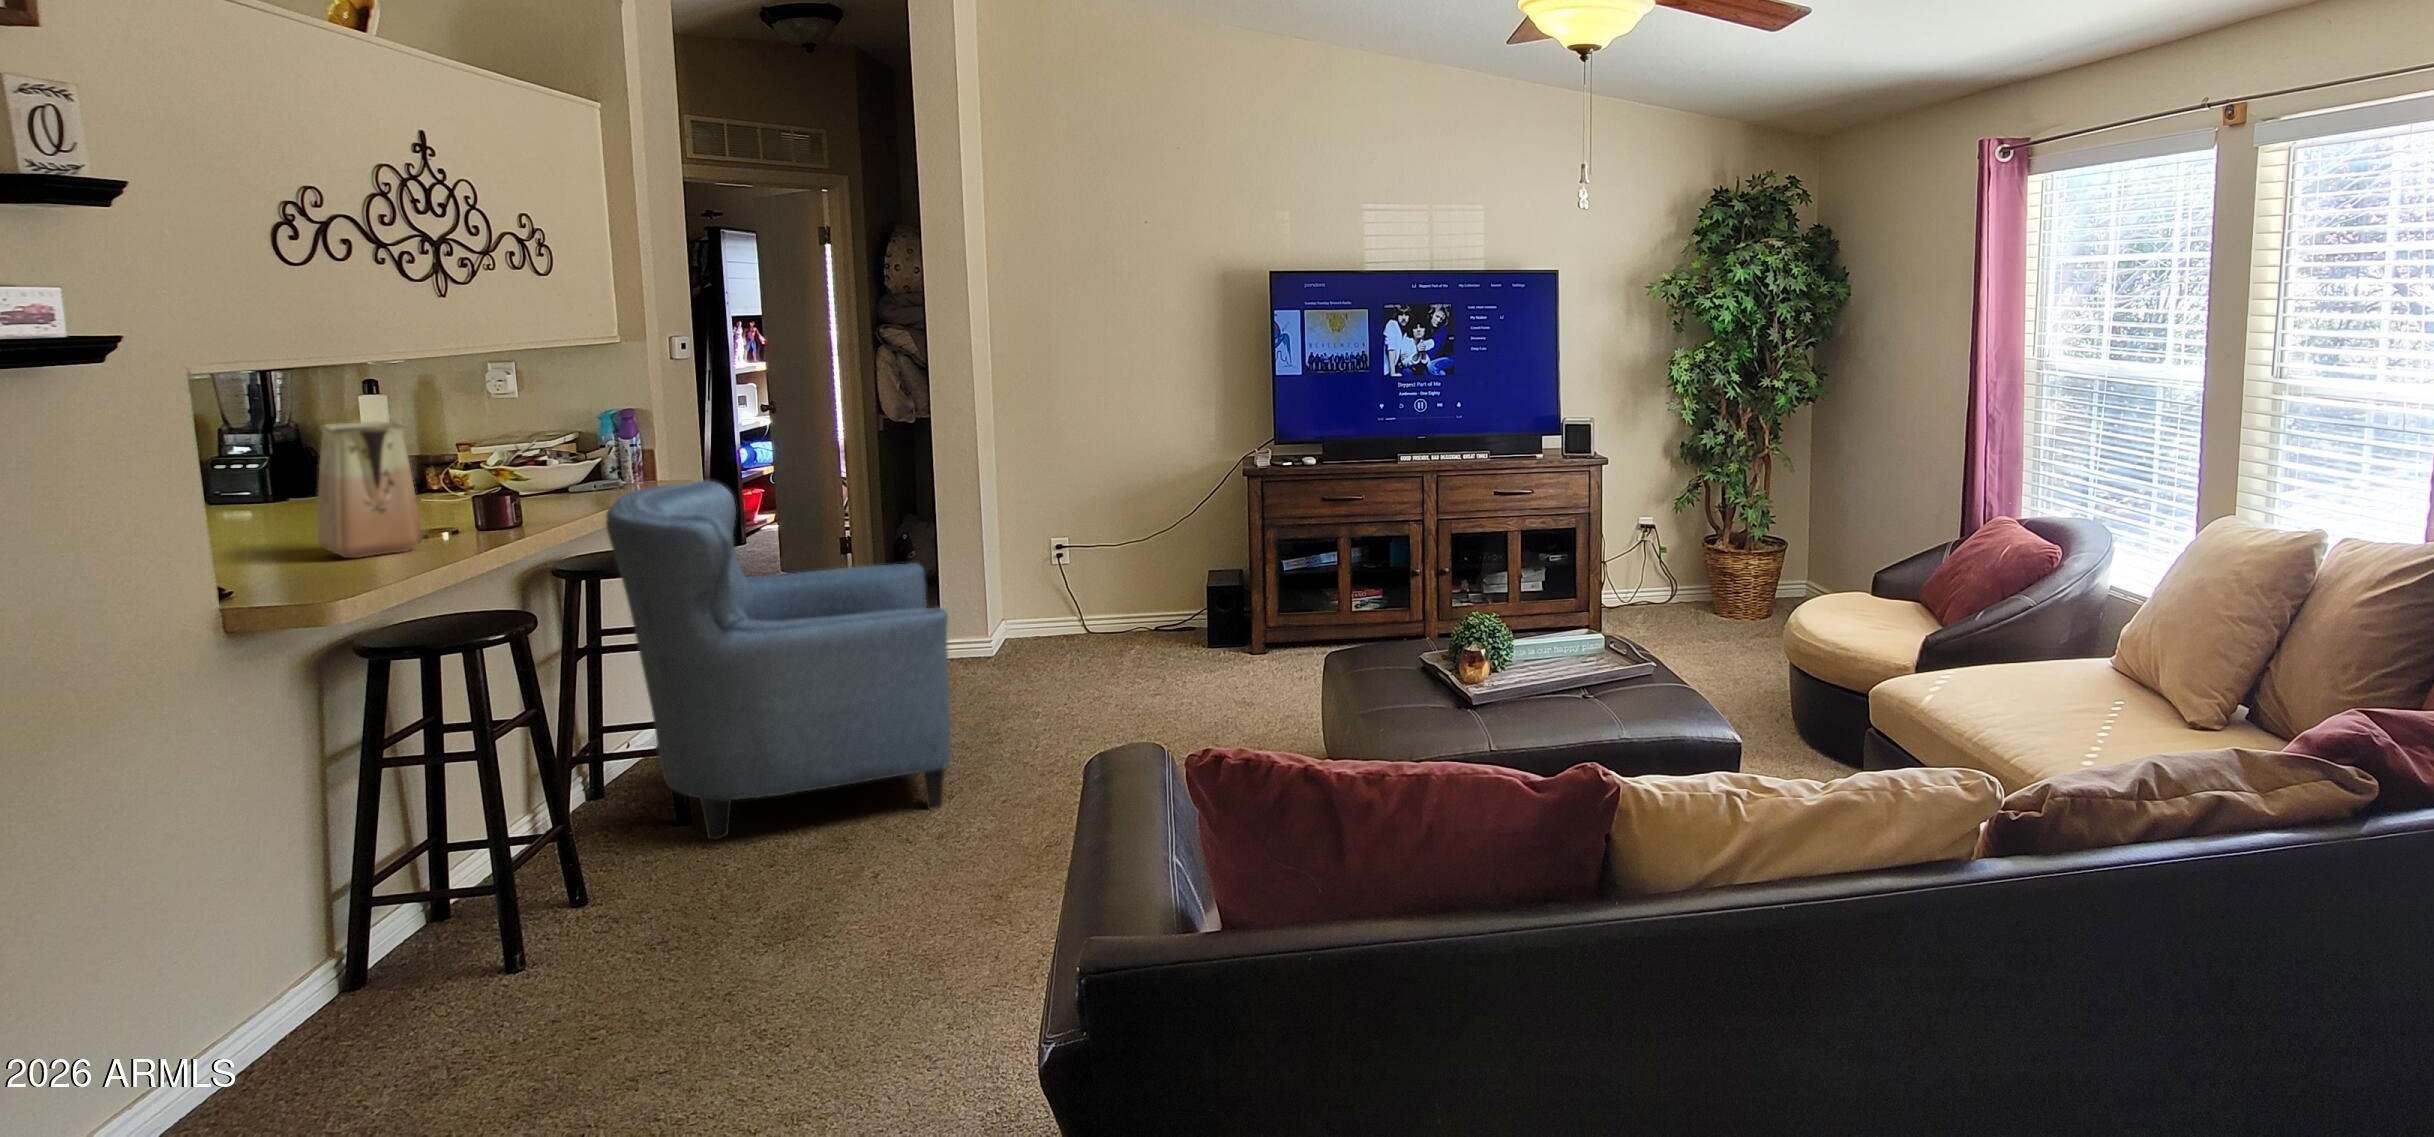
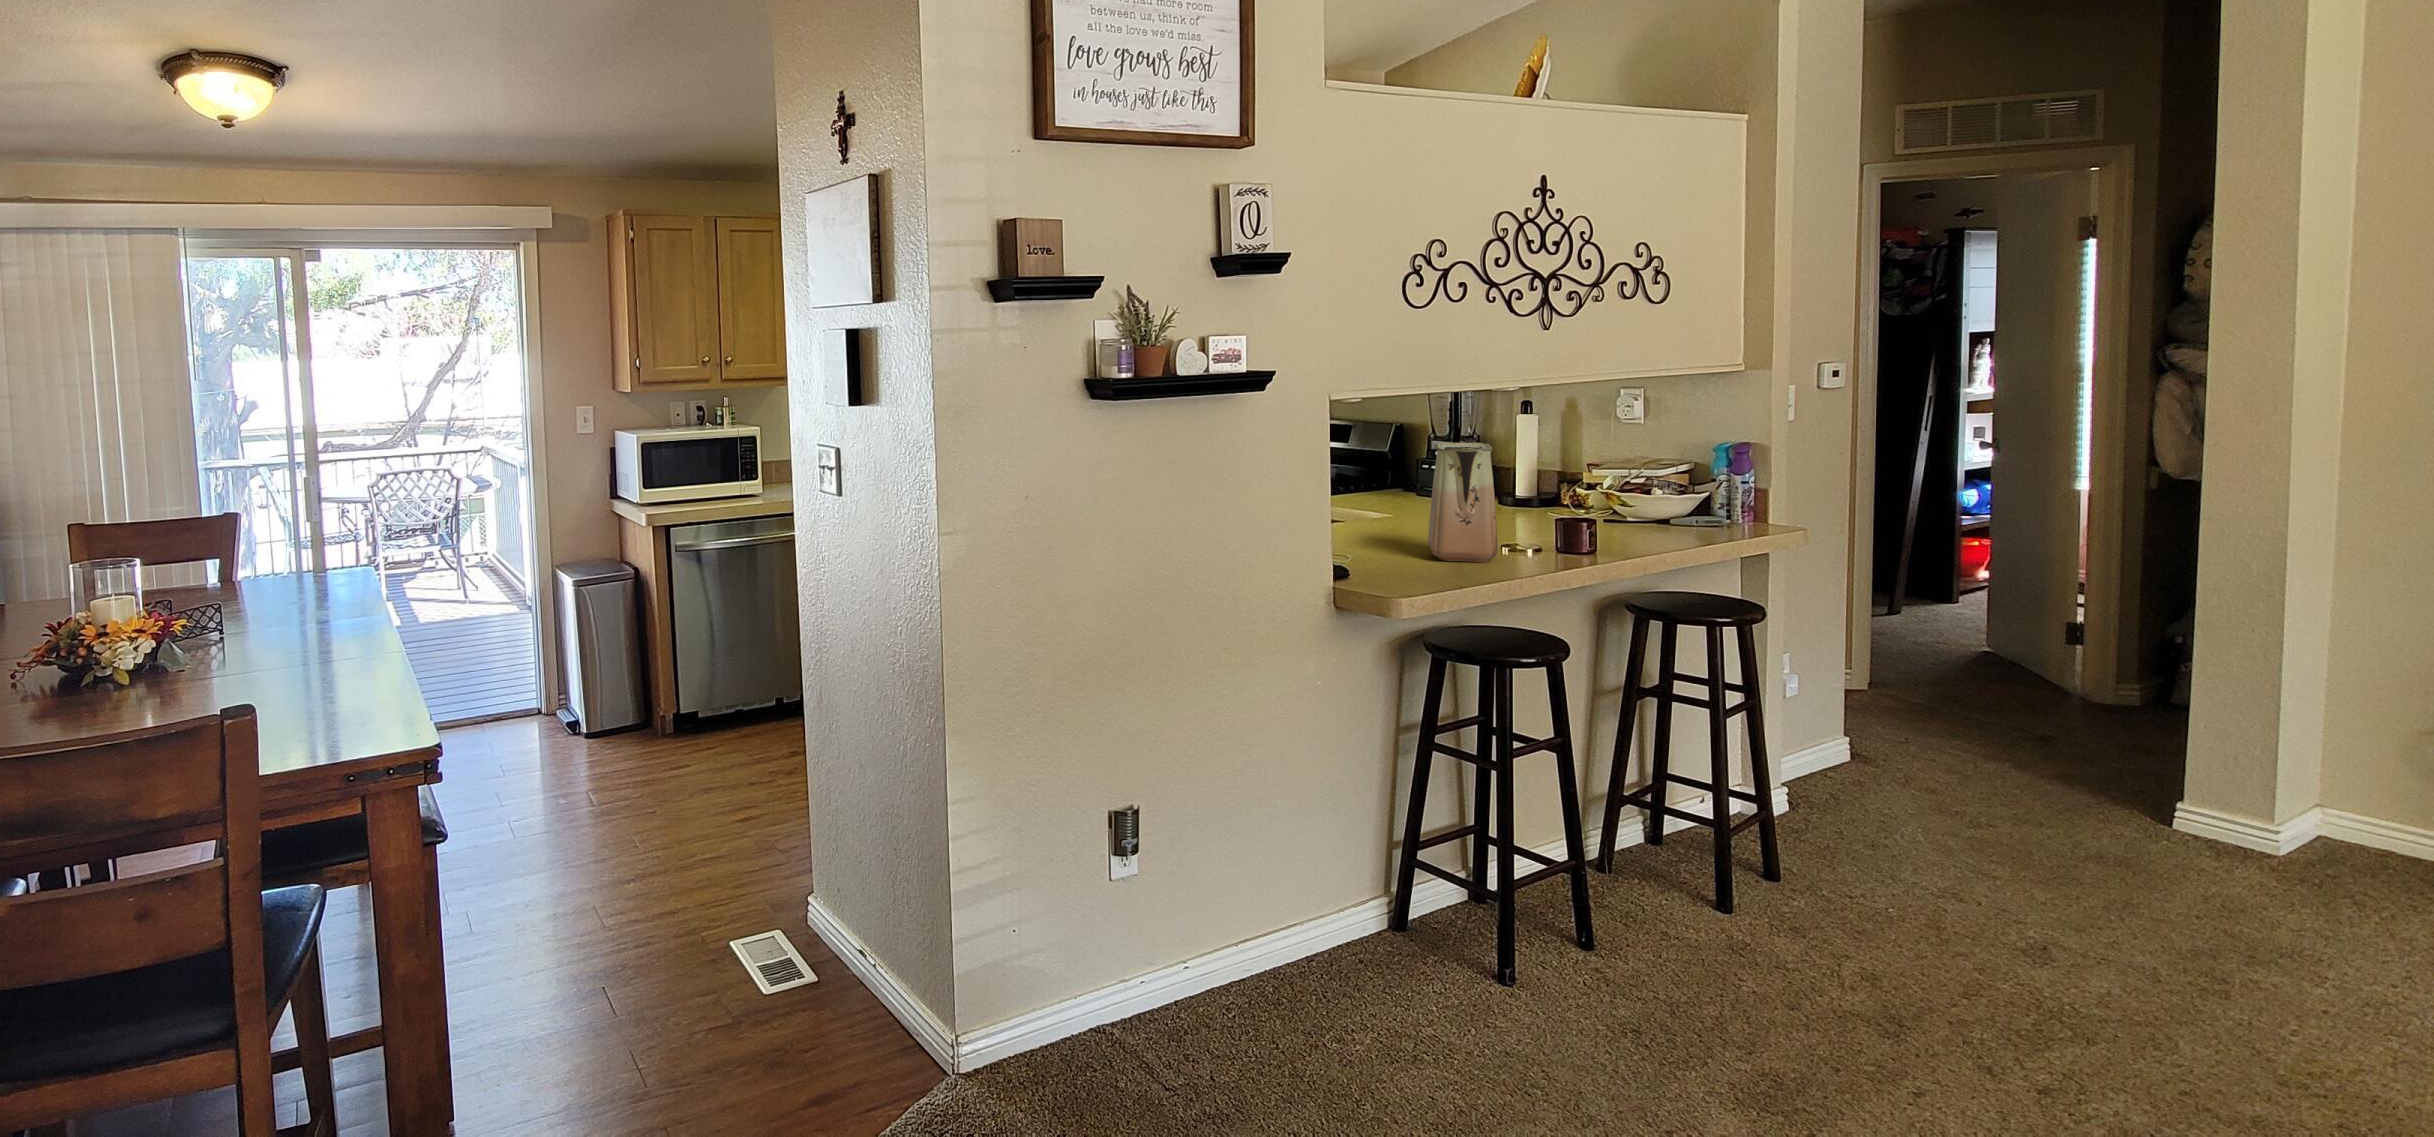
armchair: present [606,481,950,840] -> none [1669,530,2123,1065]

